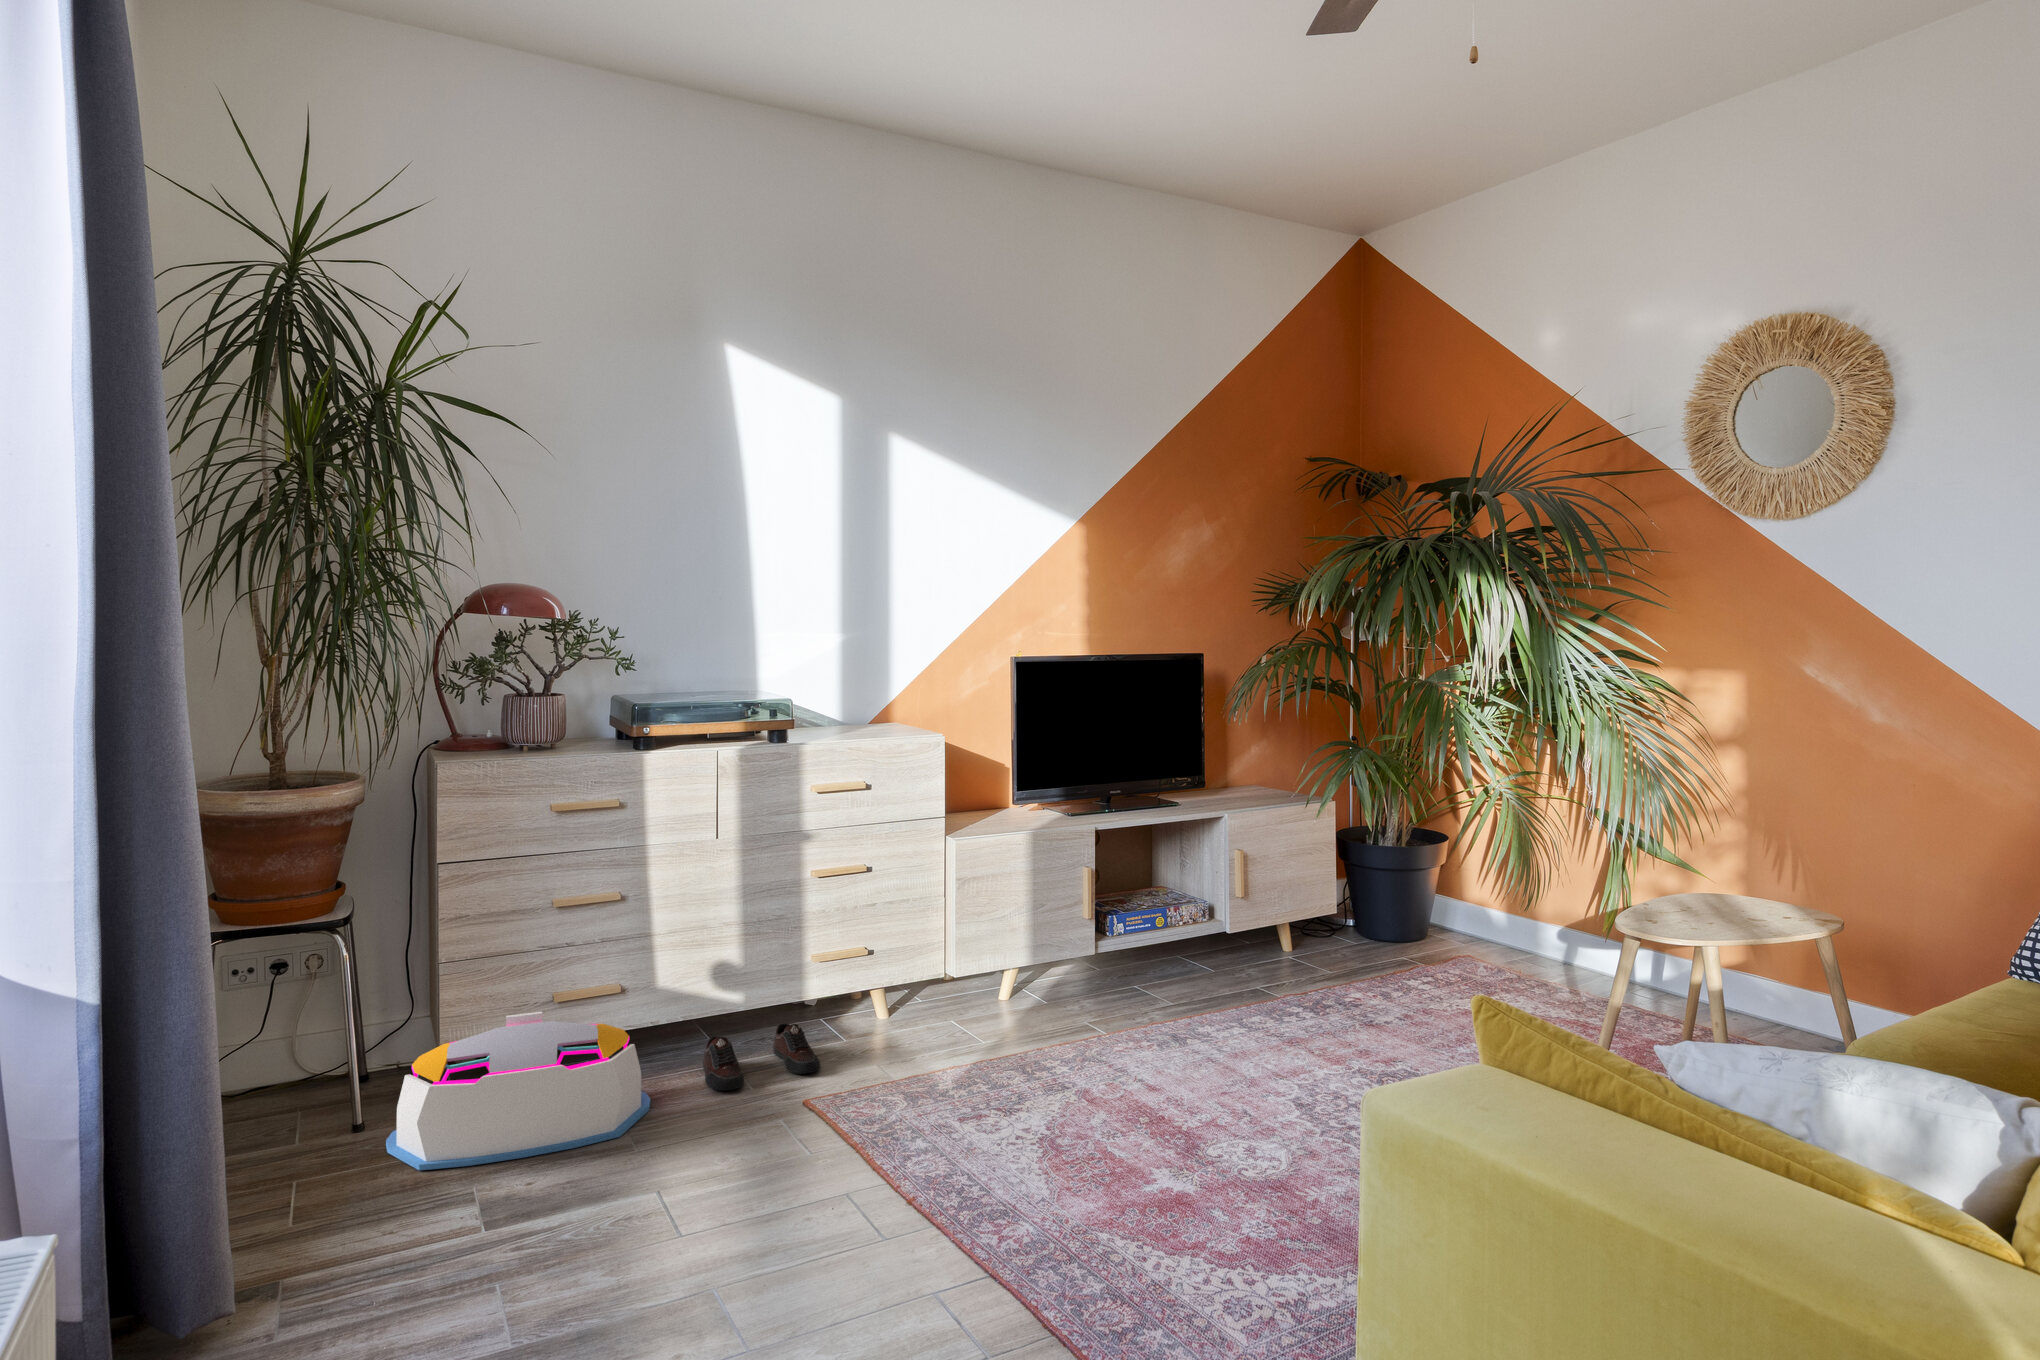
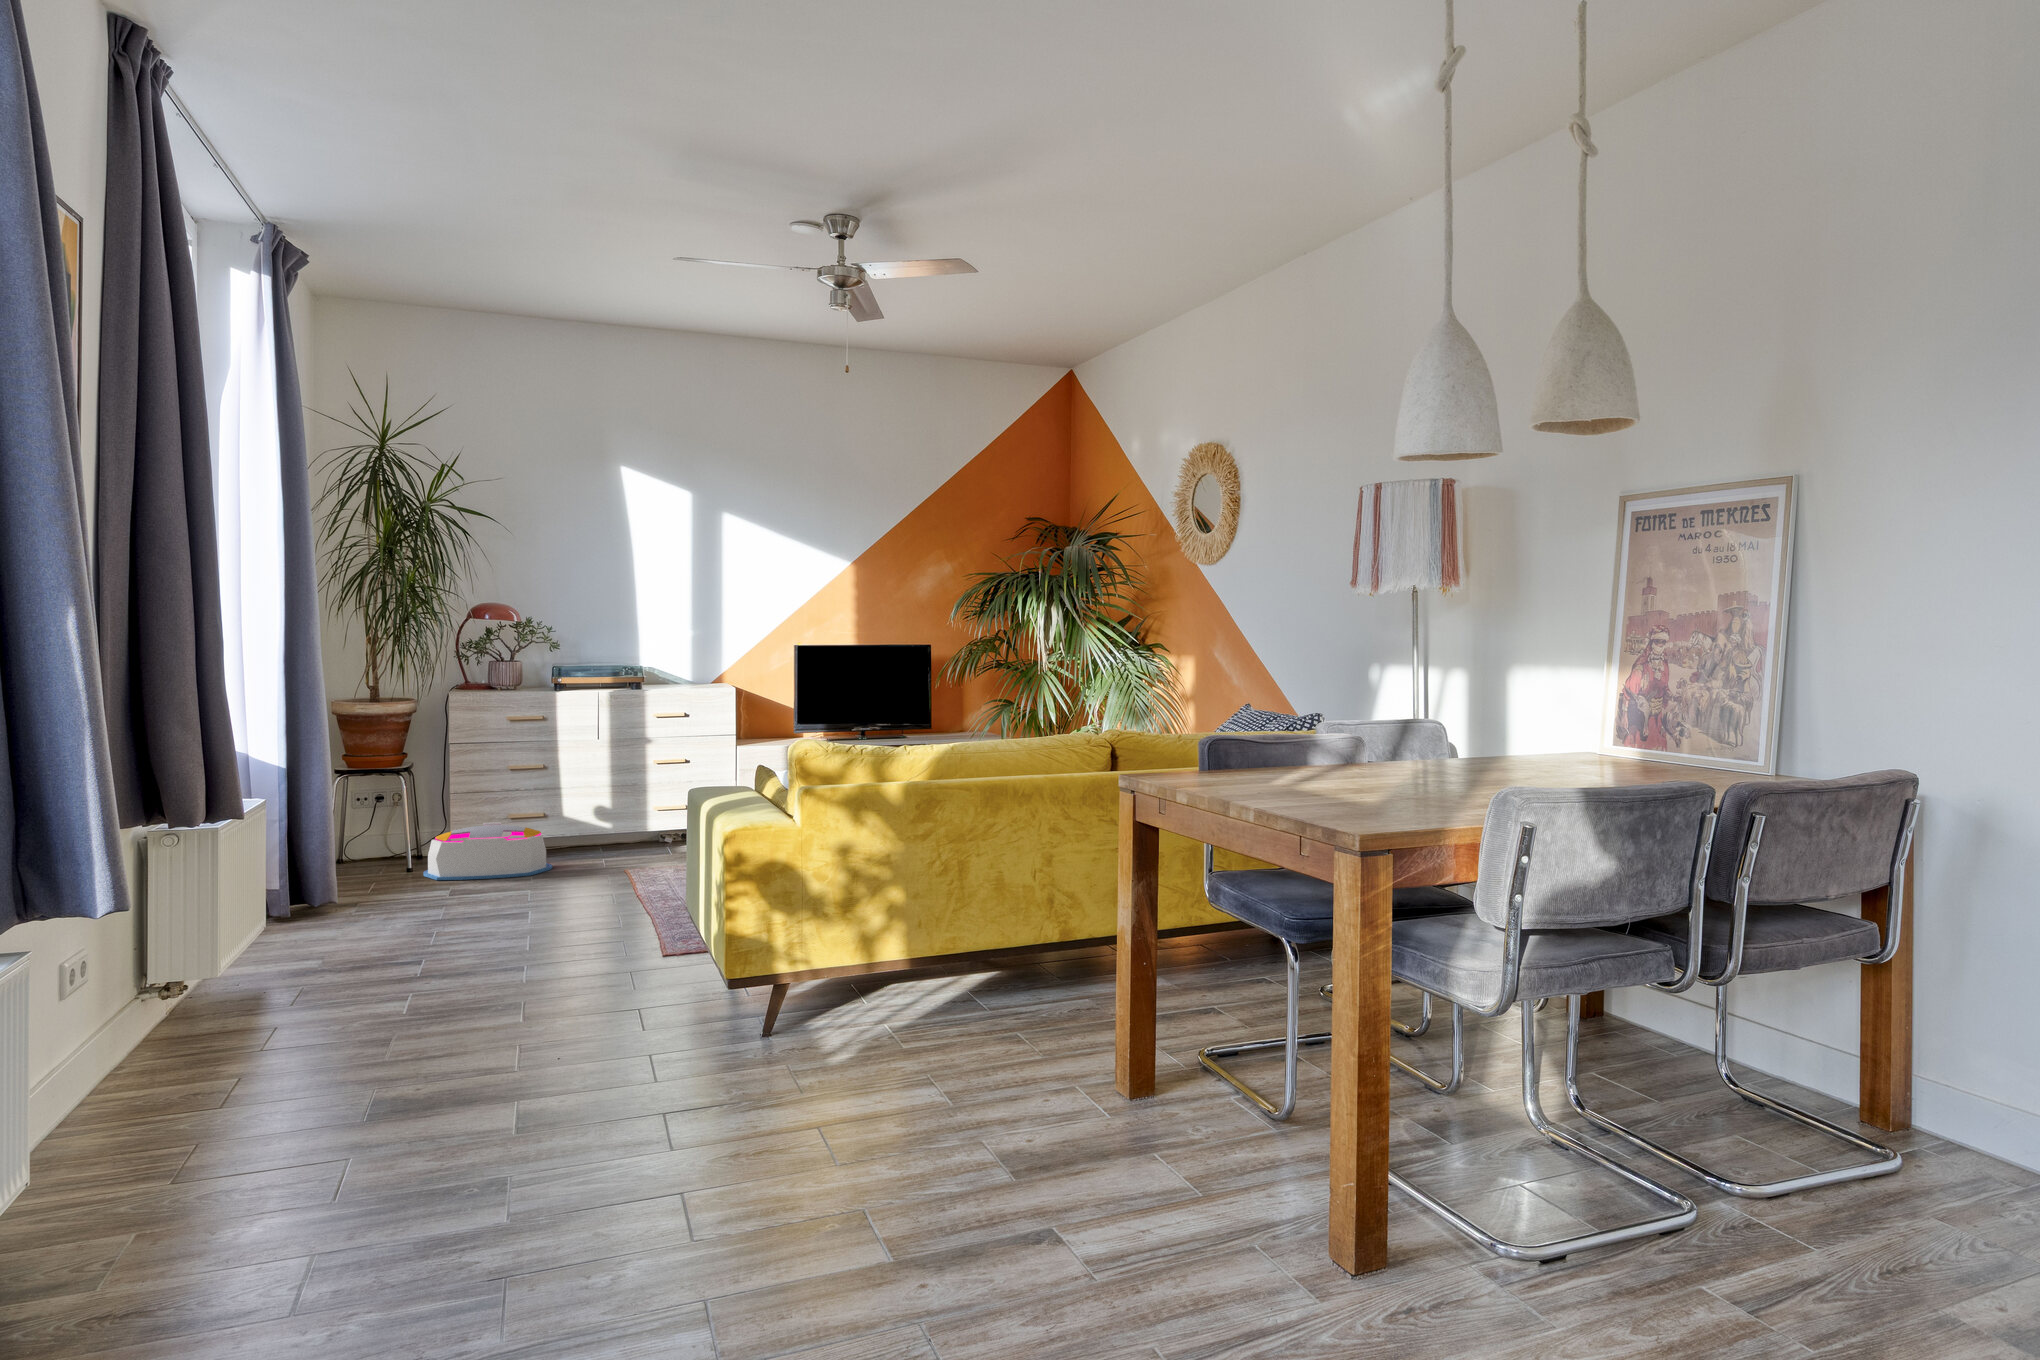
shoe: present [703,1023,820,1090] -> none [584,840,647,865]

